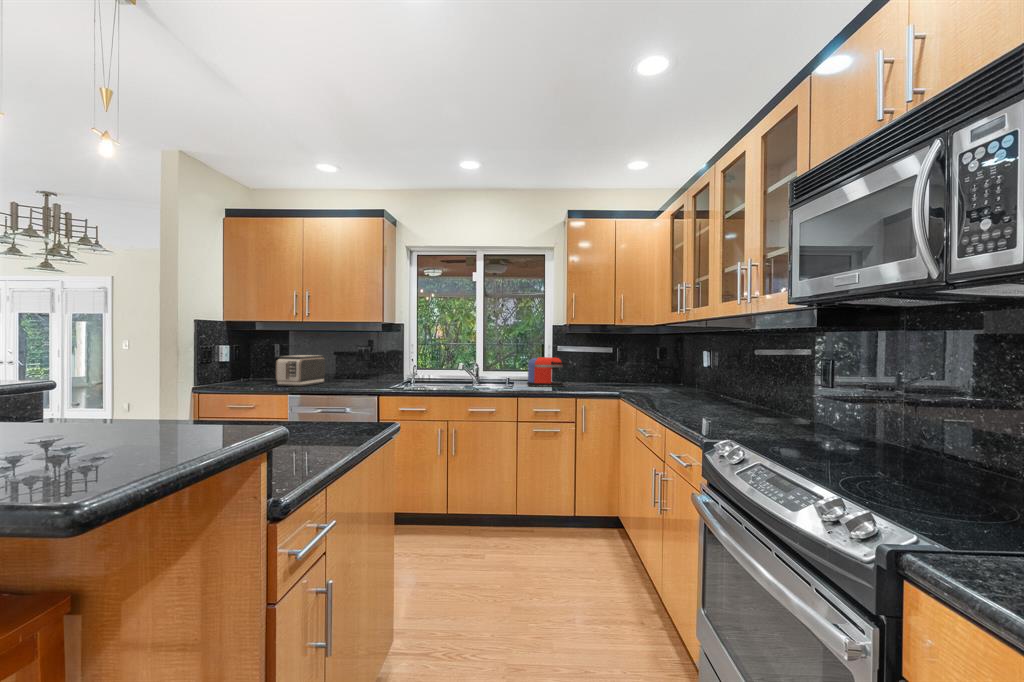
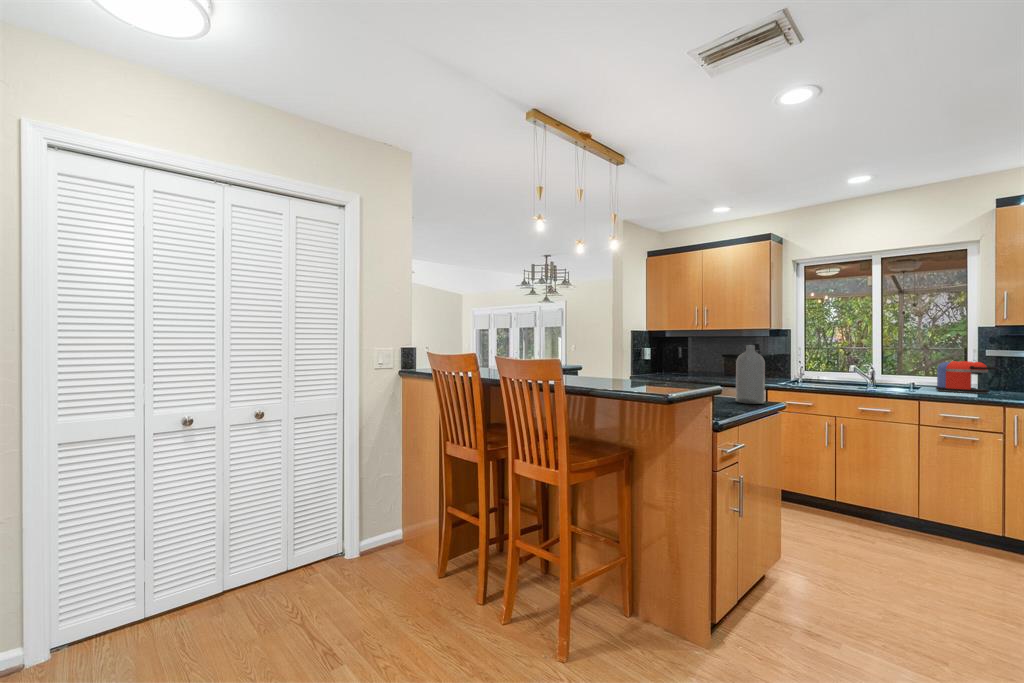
bottle: none [336,347,376,433] -> present [736,345,765,404]
toaster: present [276,355,325,387] -> none [682,356,719,379]

